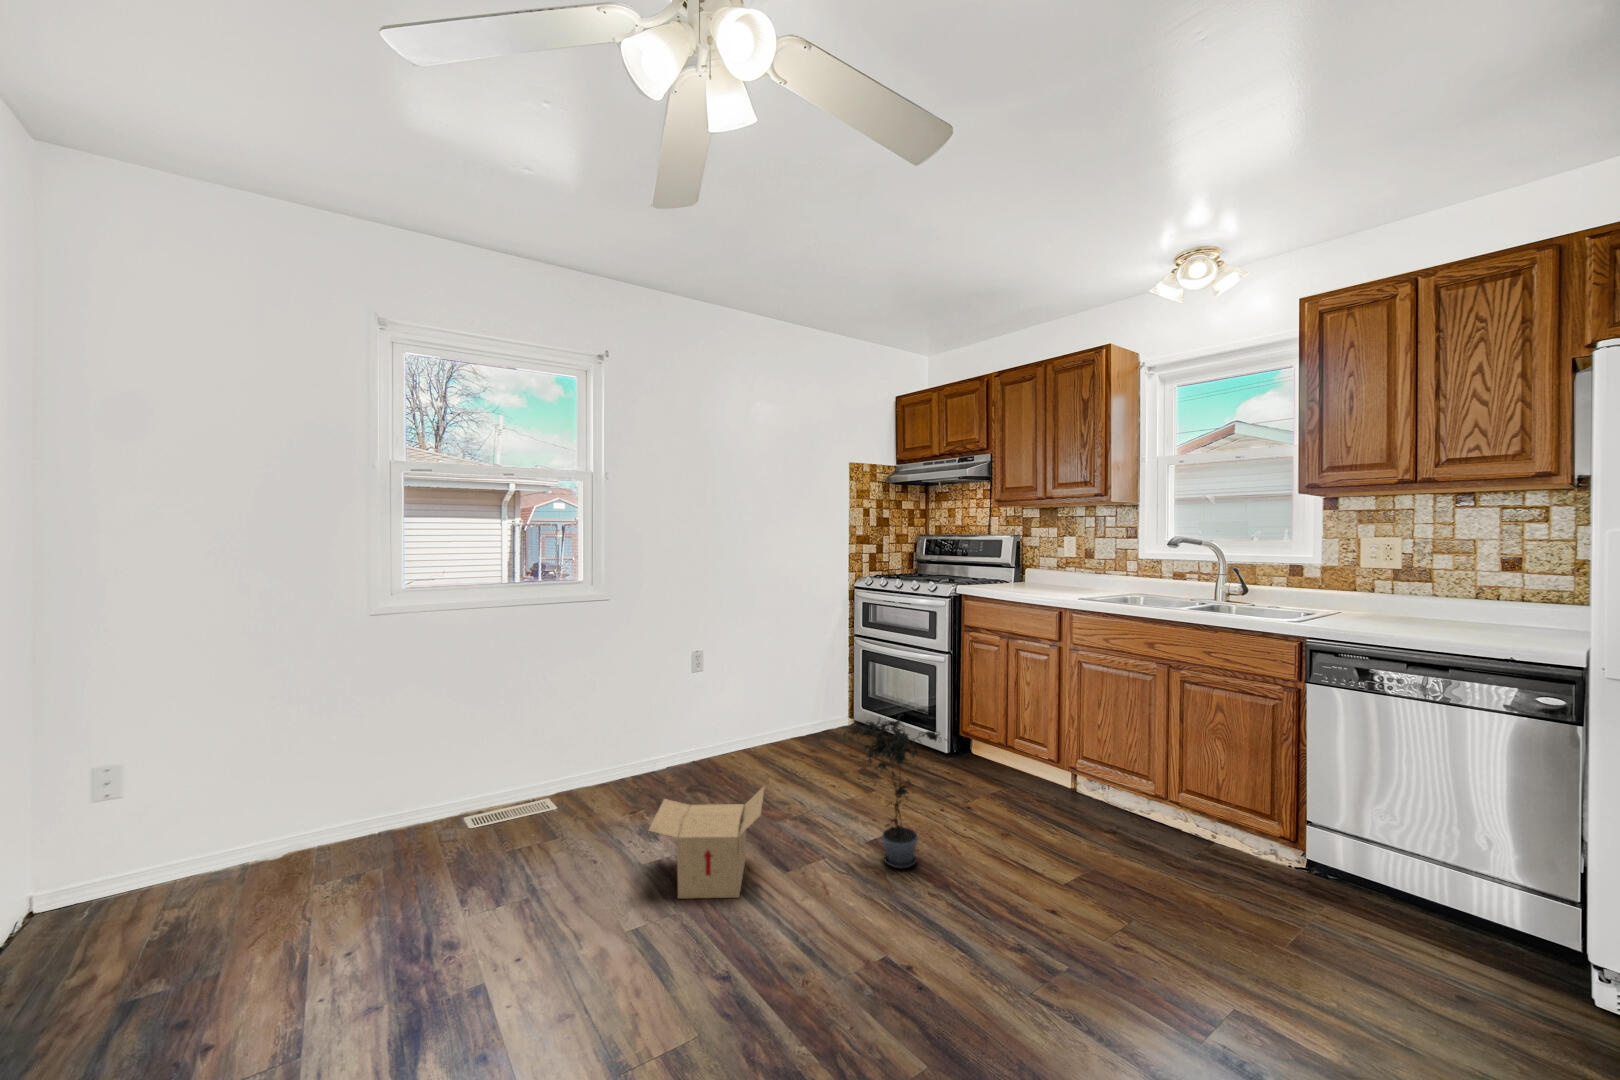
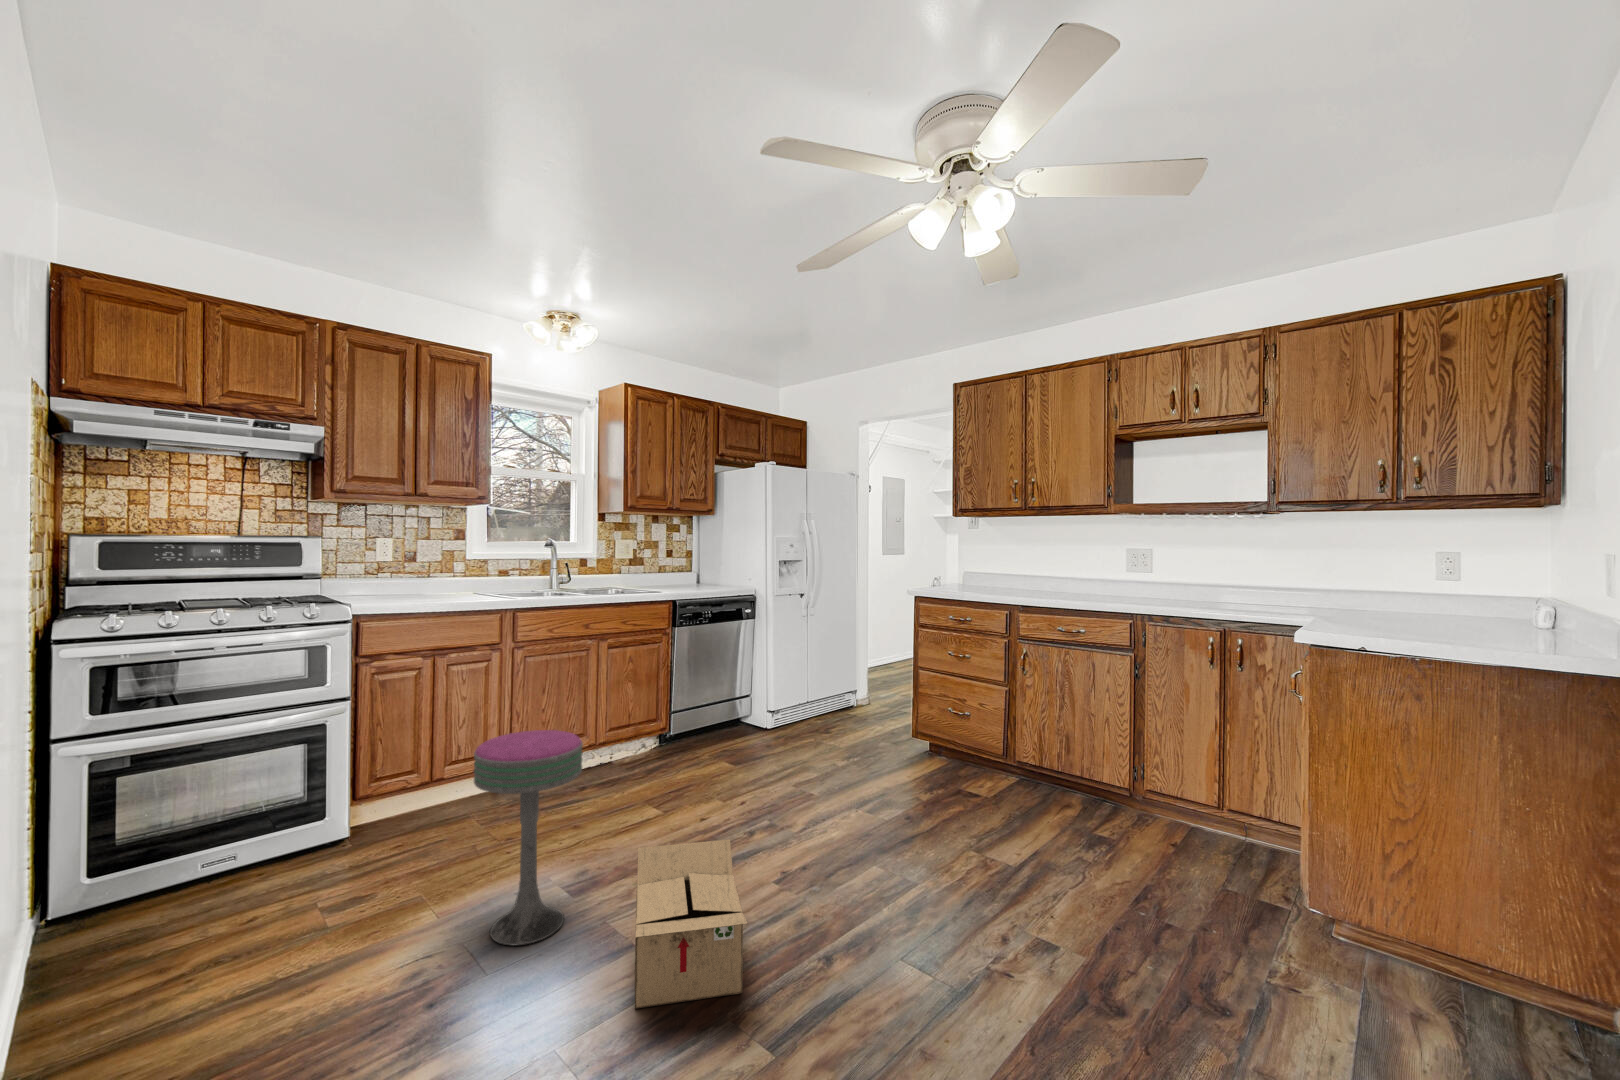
bar stool: none [772,683,844,831] -> present [474,730,583,945]
potted plant: present [844,714,946,868] -> none [624,704,692,868]

